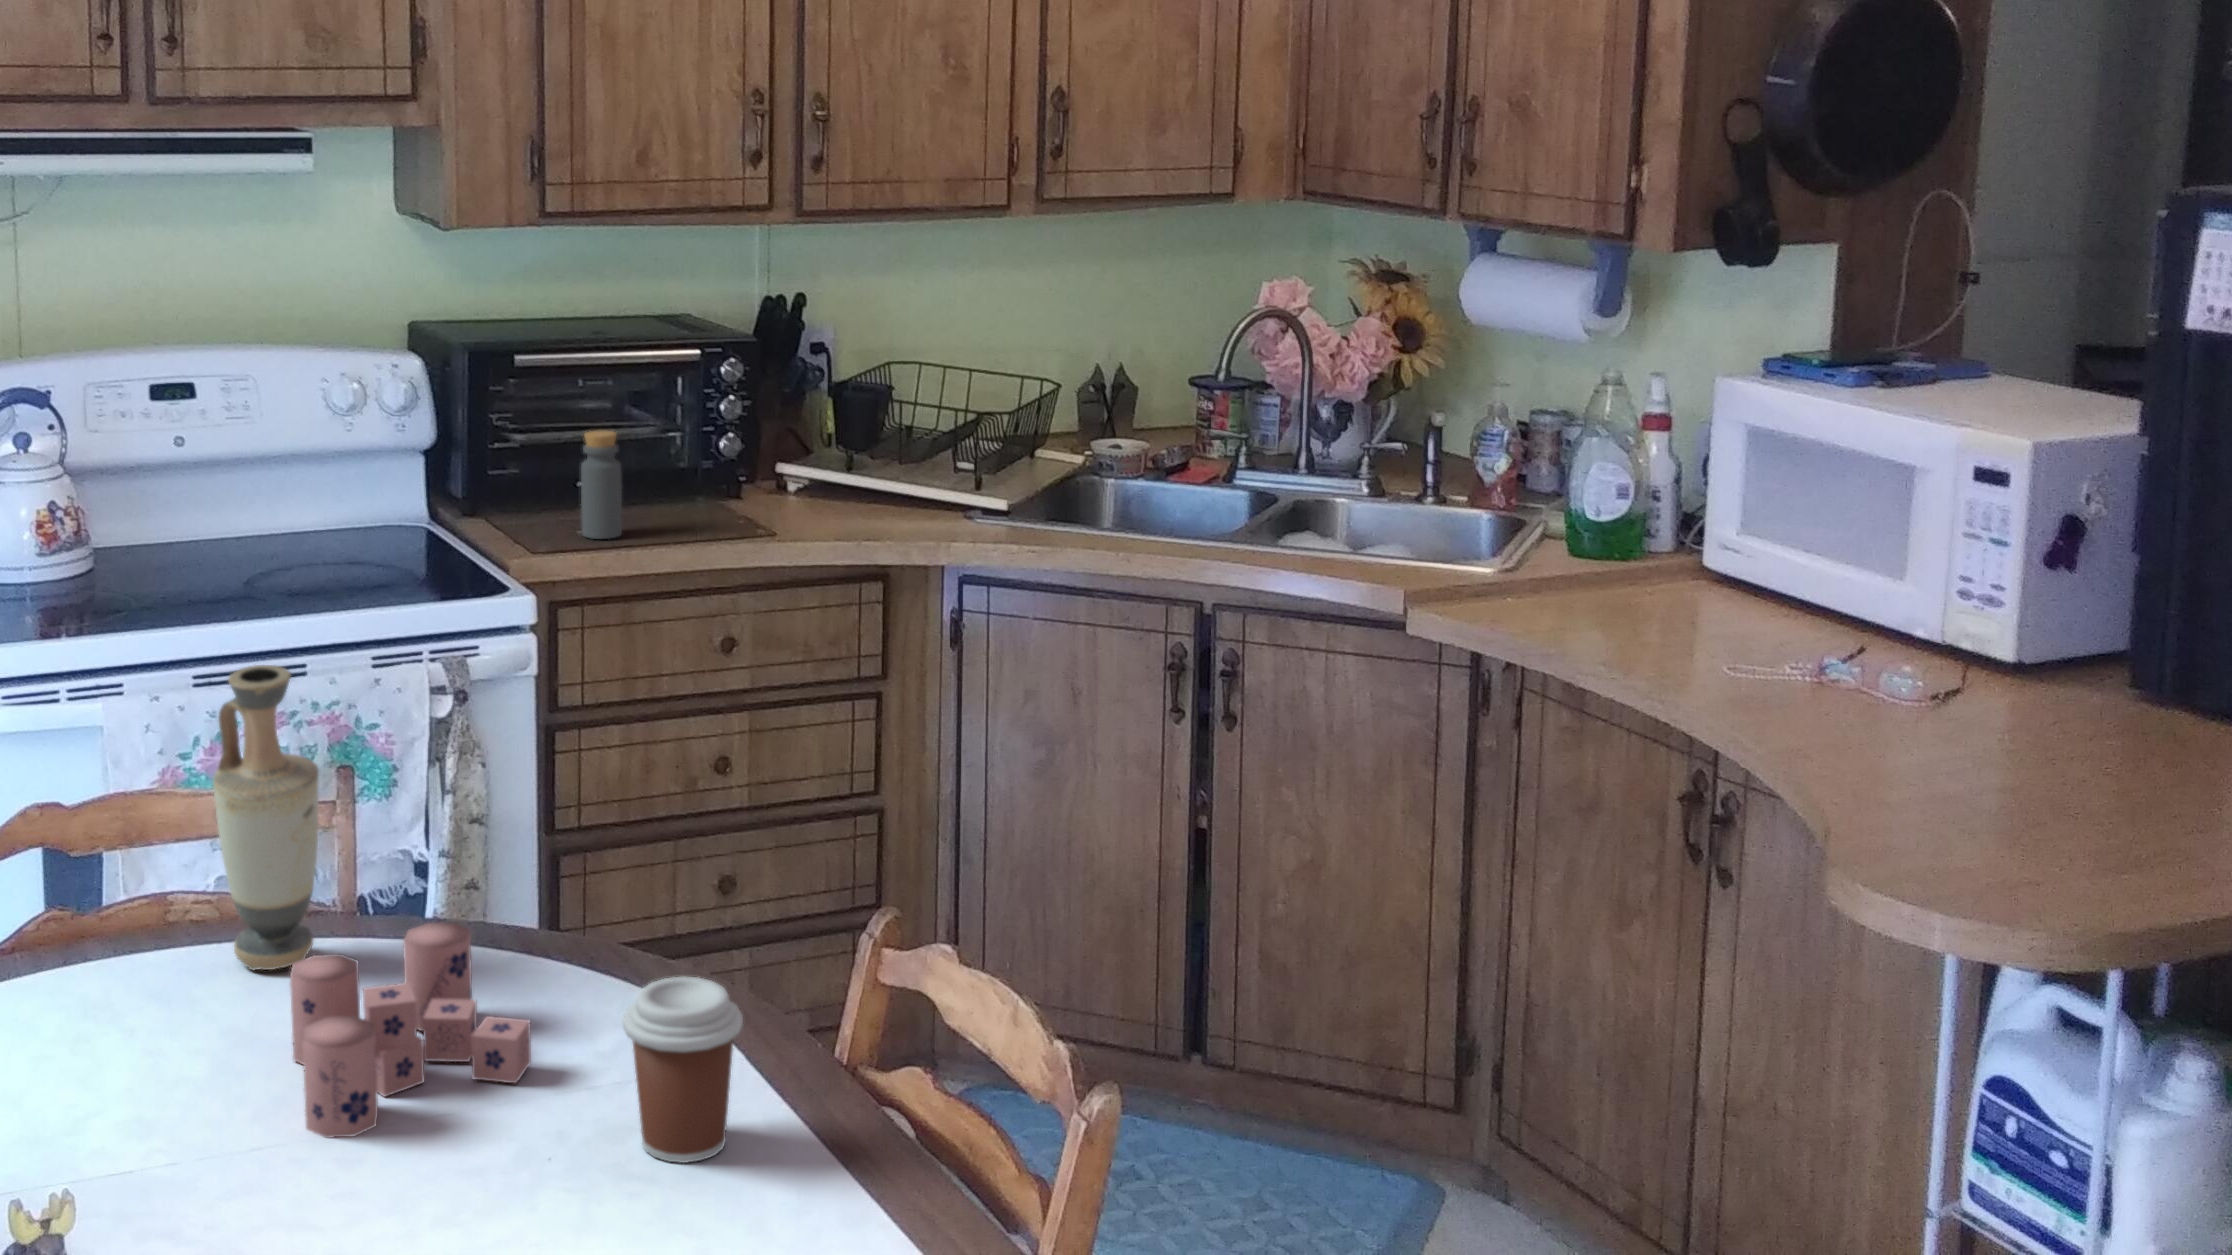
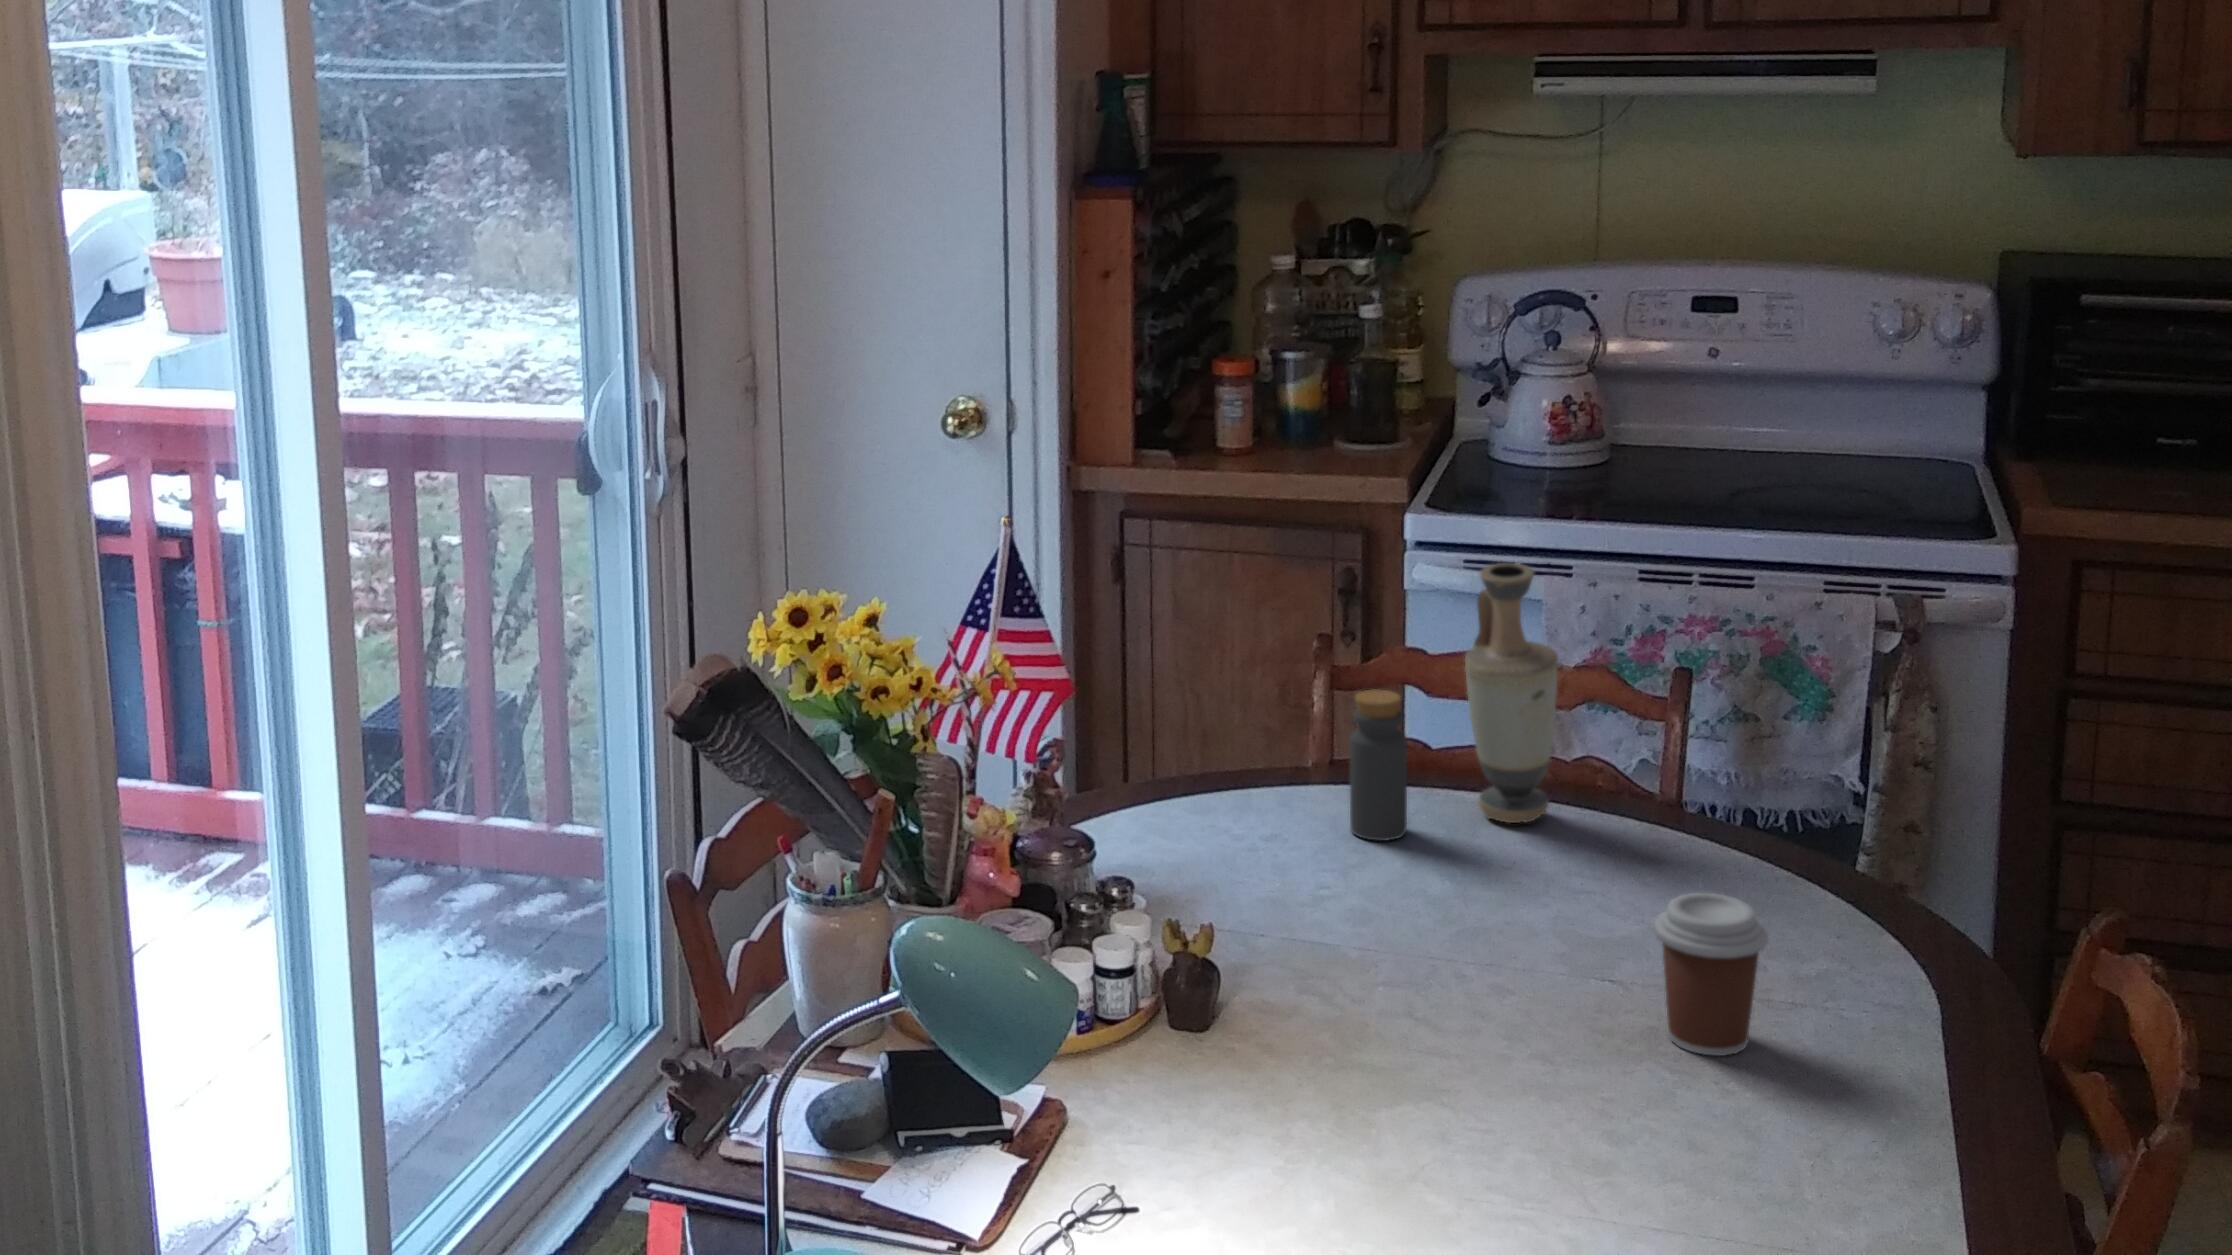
bottle: present [581,431,622,539] -> present [1350,689,1407,841]
candle: present [290,923,531,1138] -> none [1421,809,1642,956]

